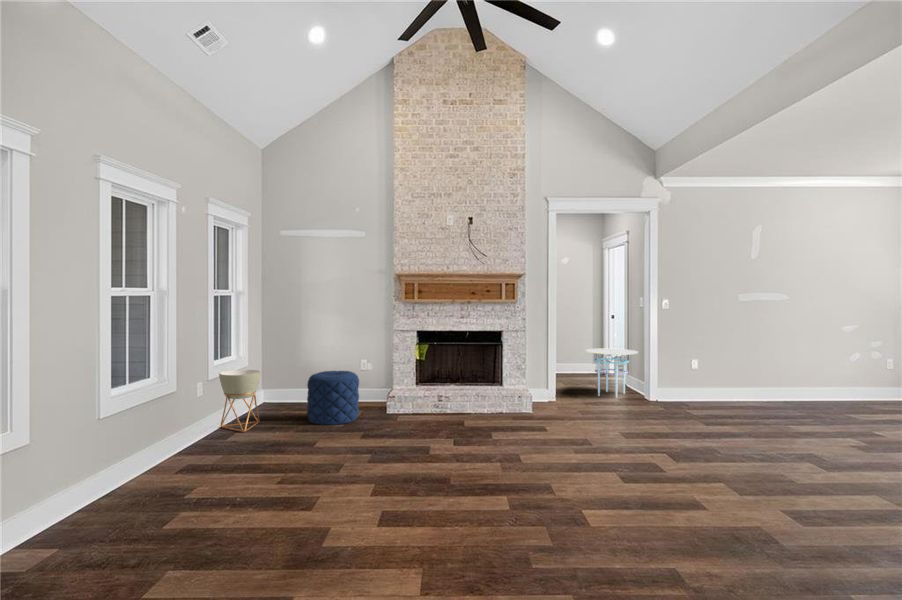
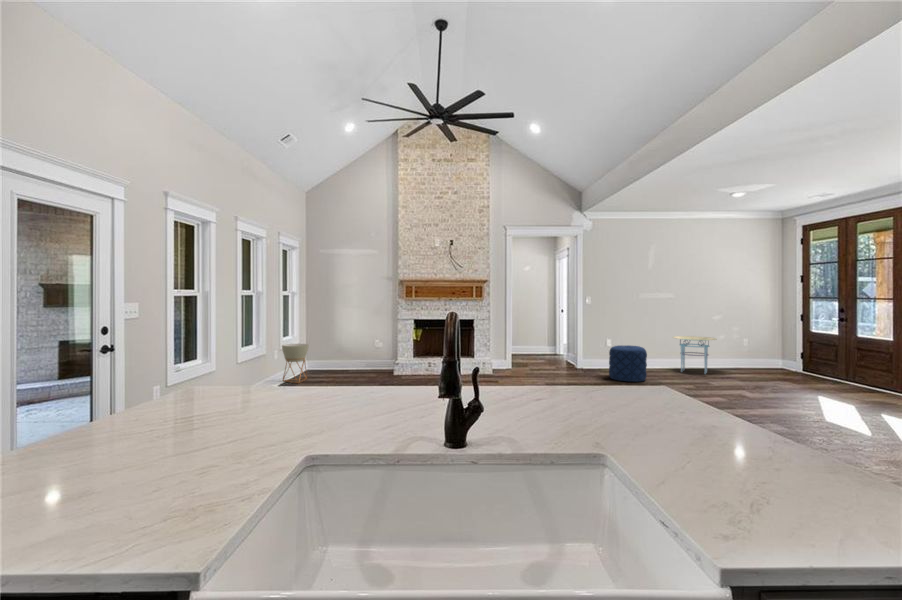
side table: present [586,349,638,398] -> present [673,336,716,374]
pouf: present [307,371,359,425] -> present [609,345,647,382]

